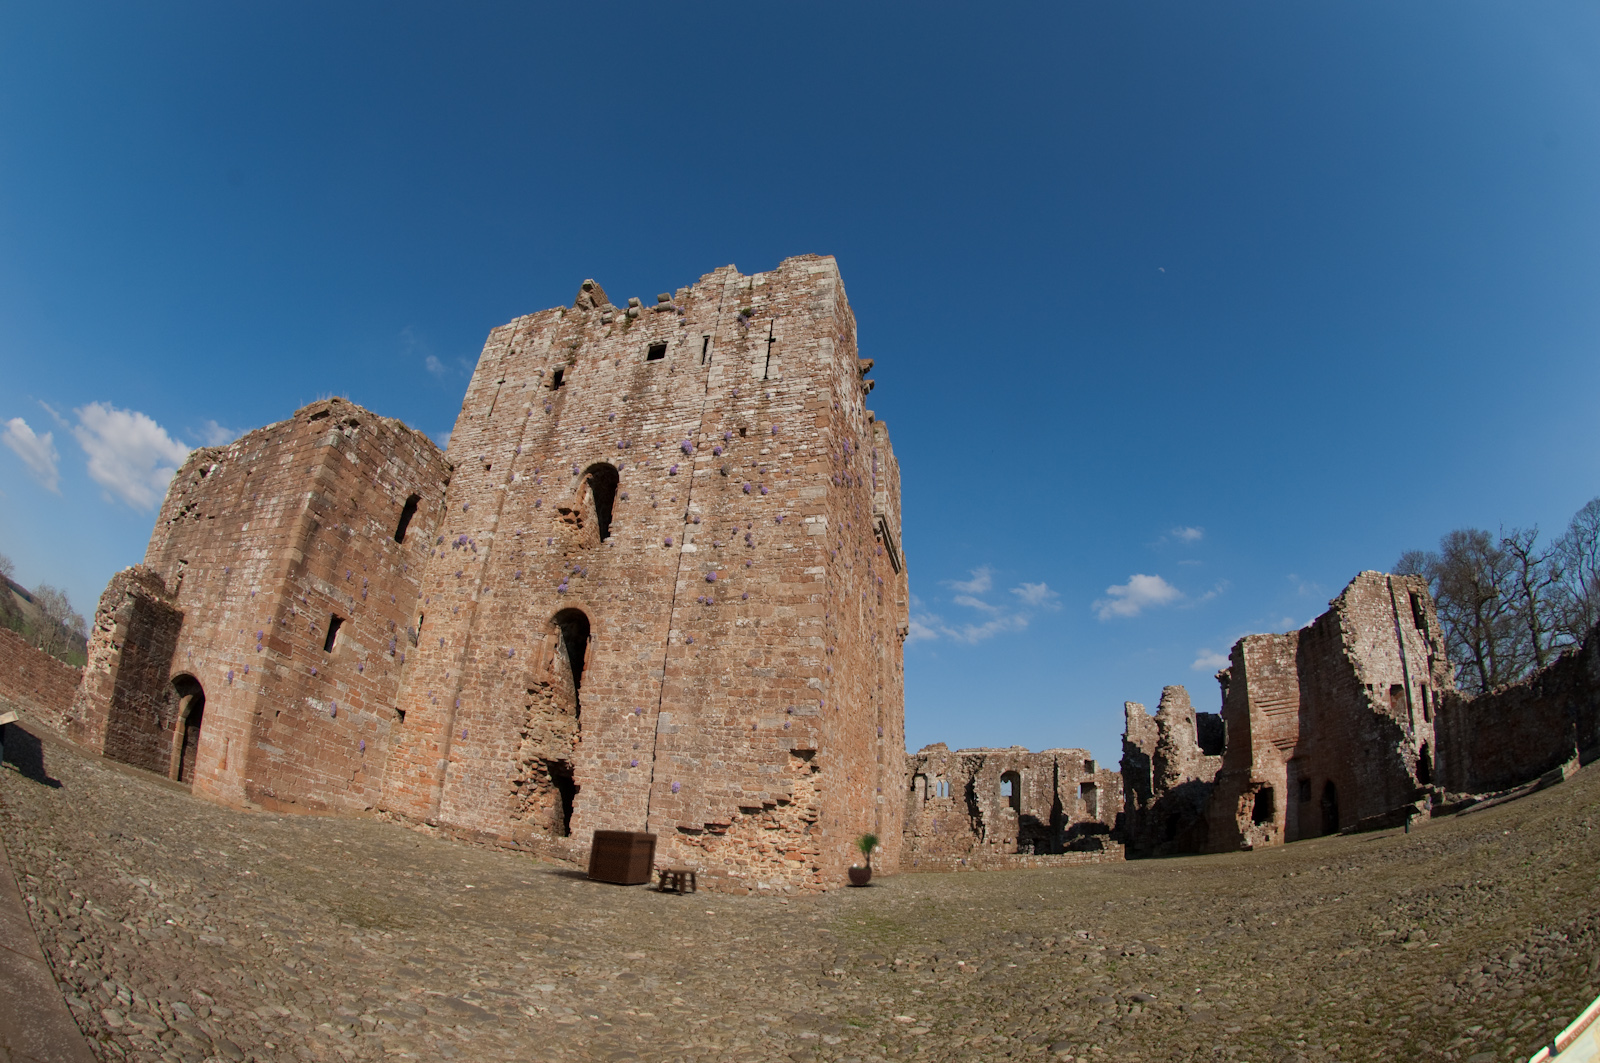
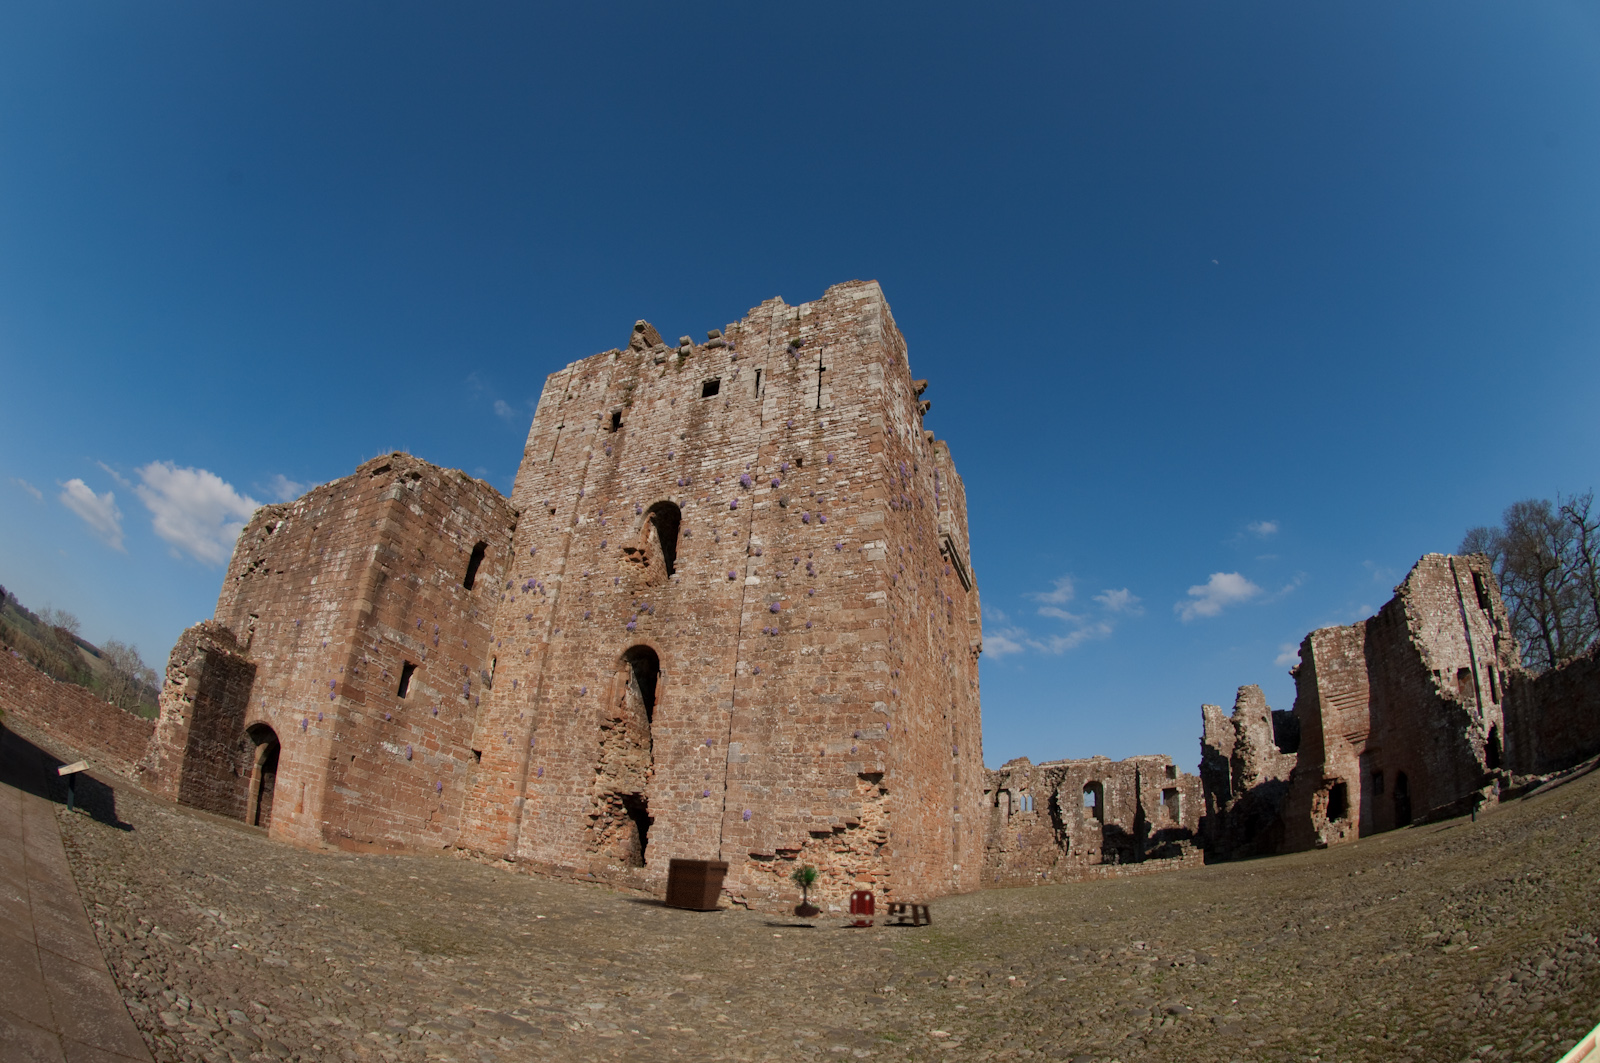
potted tree: present [848,833,879,886] -> present [789,864,820,926]
backpack: none [776,863,804,904] -> present [849,889,875,927]
stool: present [657,870,697,894] -> present [886,902,932,926]

